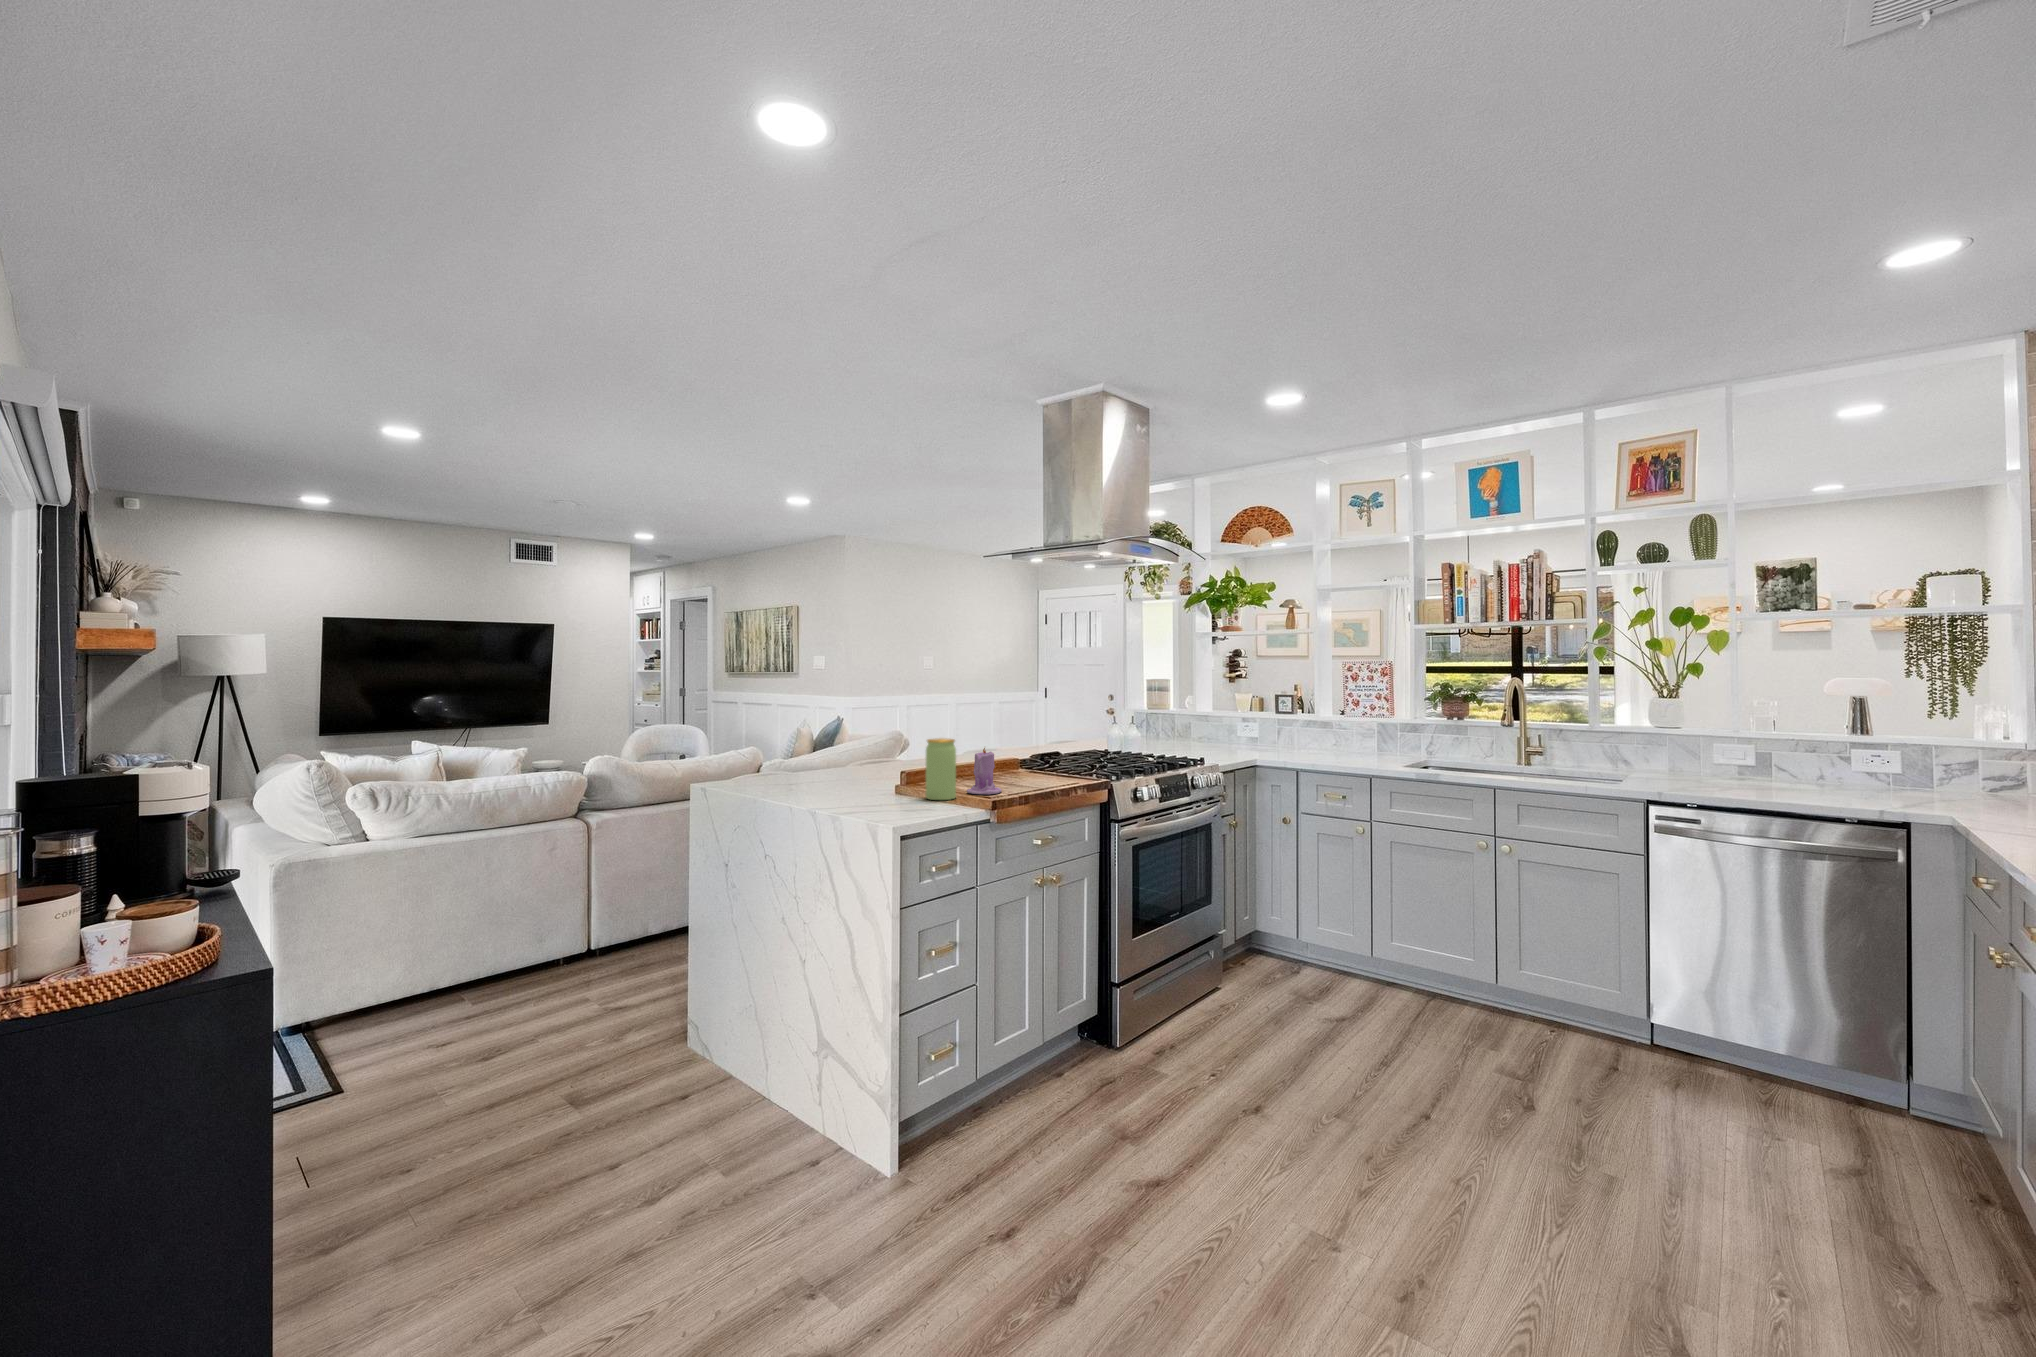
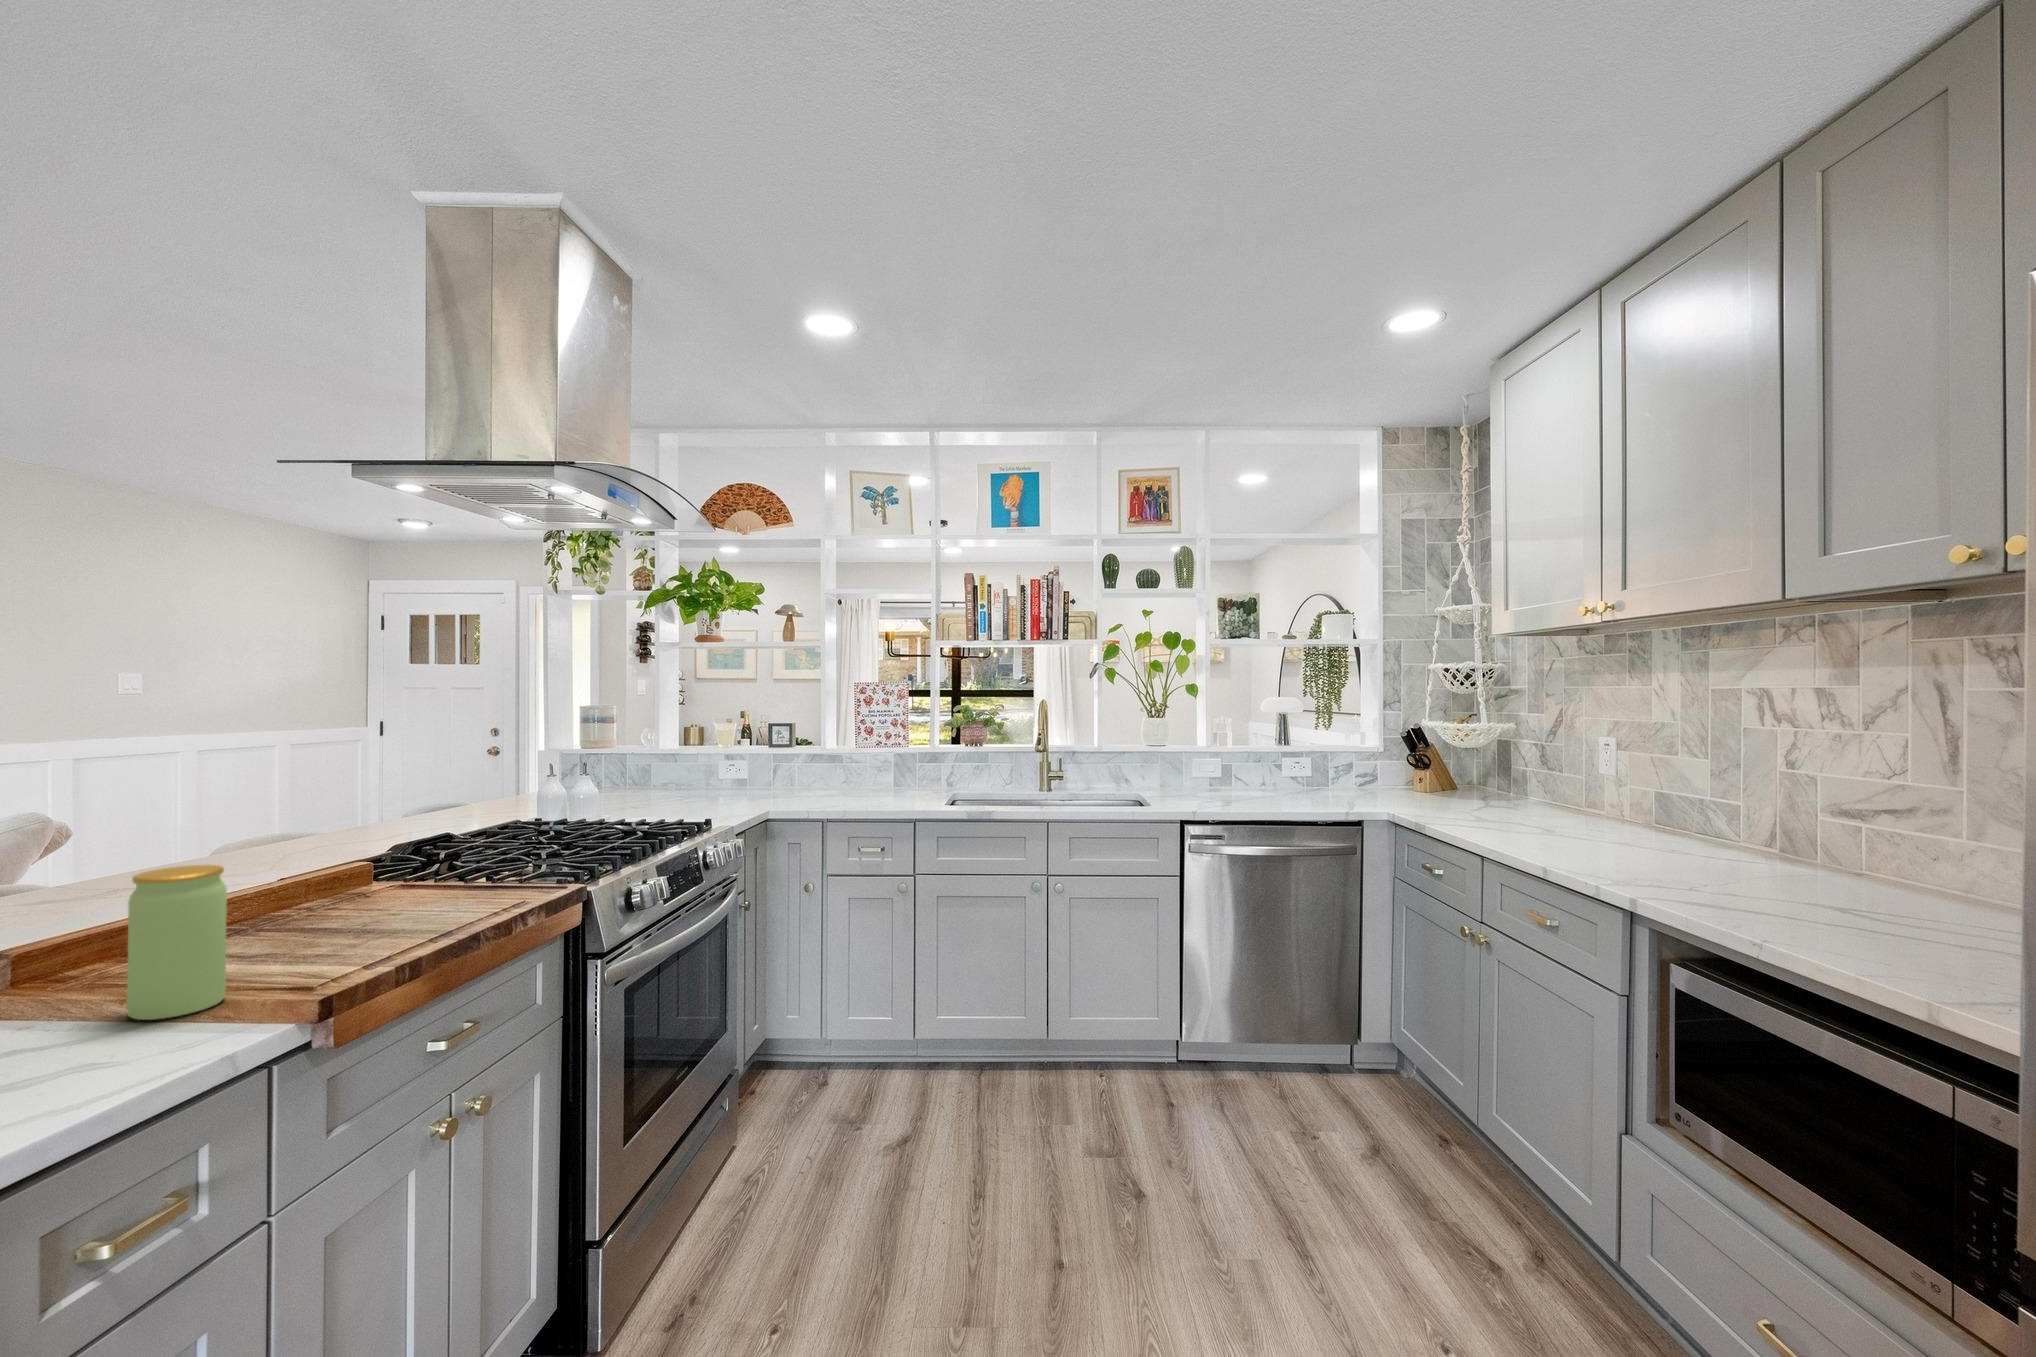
candle: present [967,748,1002,795] -> none [258,865,353,975]

